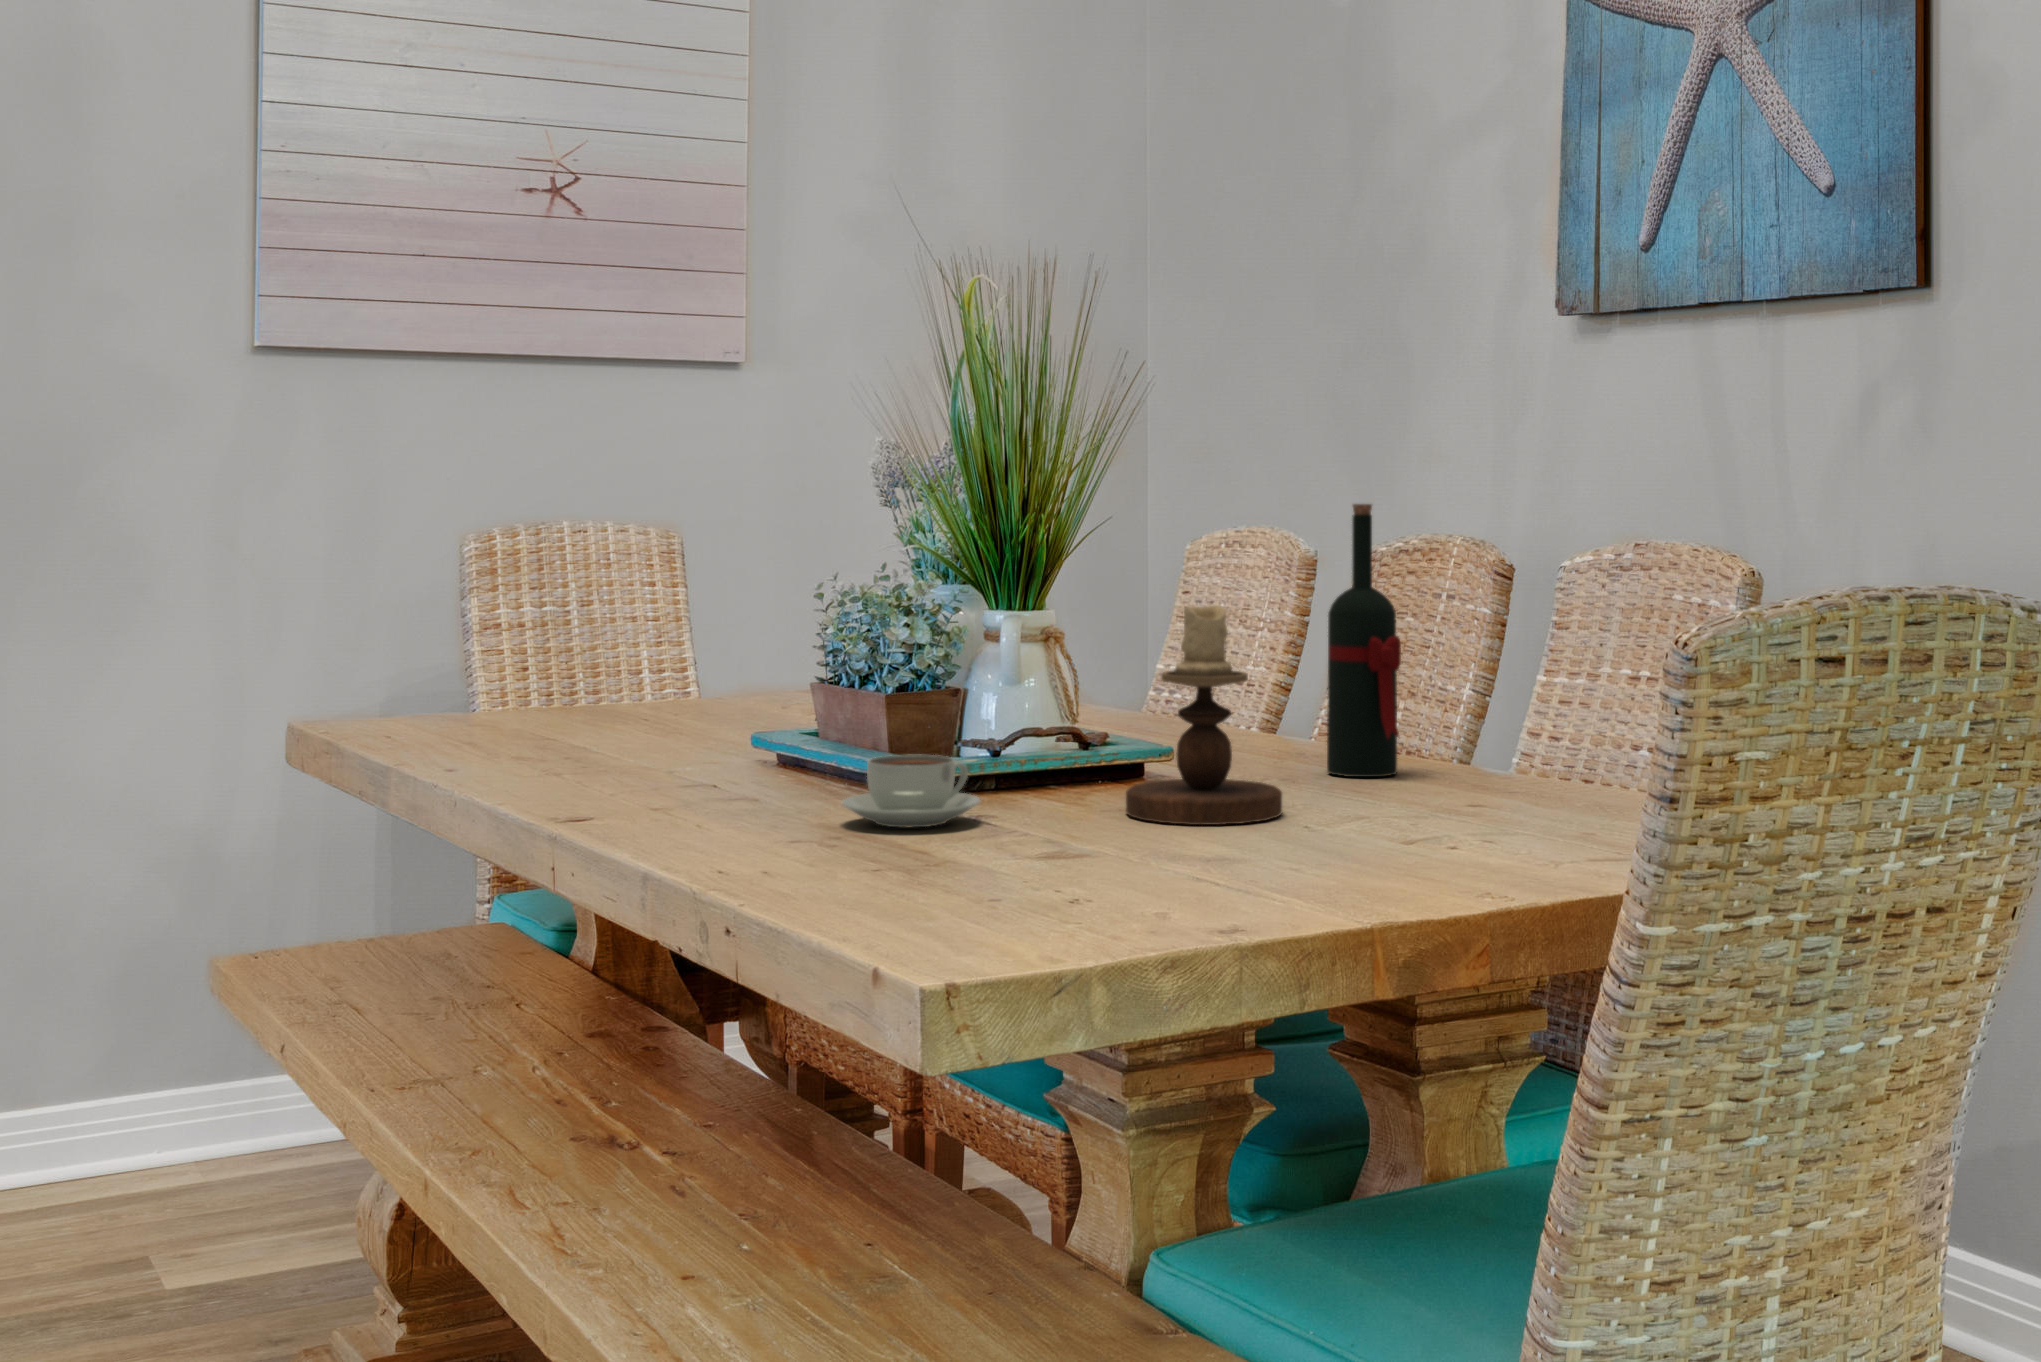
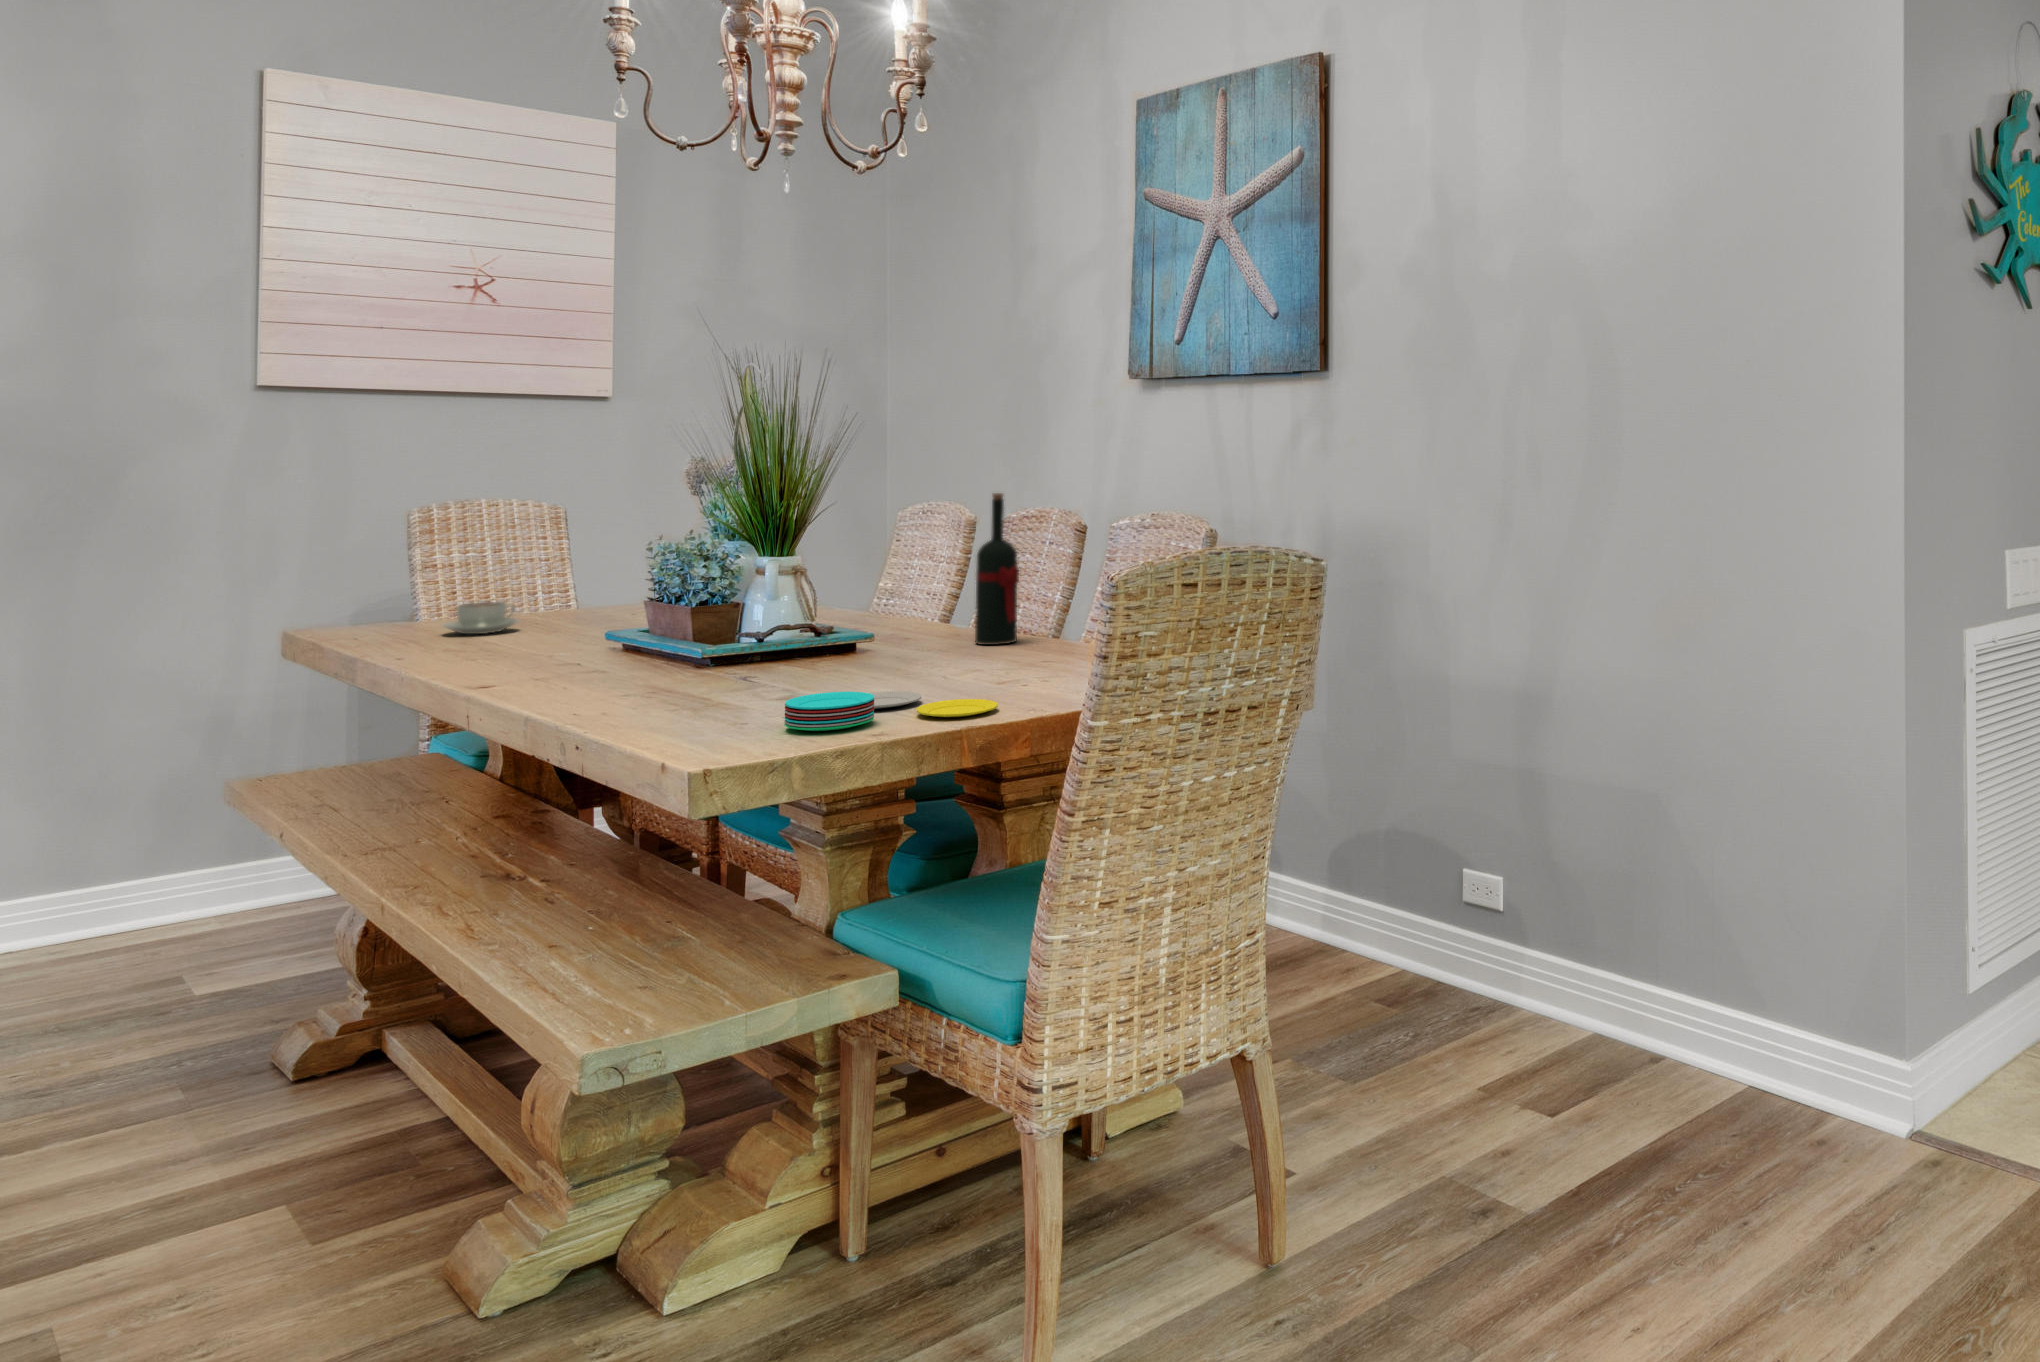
candlestick: present [1126,606,1282,825] -> none [842,557,939,681]
coffee cup: present [842,755,980,828] -> present [443,602,519,634]
plate: none [1058,834,1411,900] -> present [784,691,998,731]

